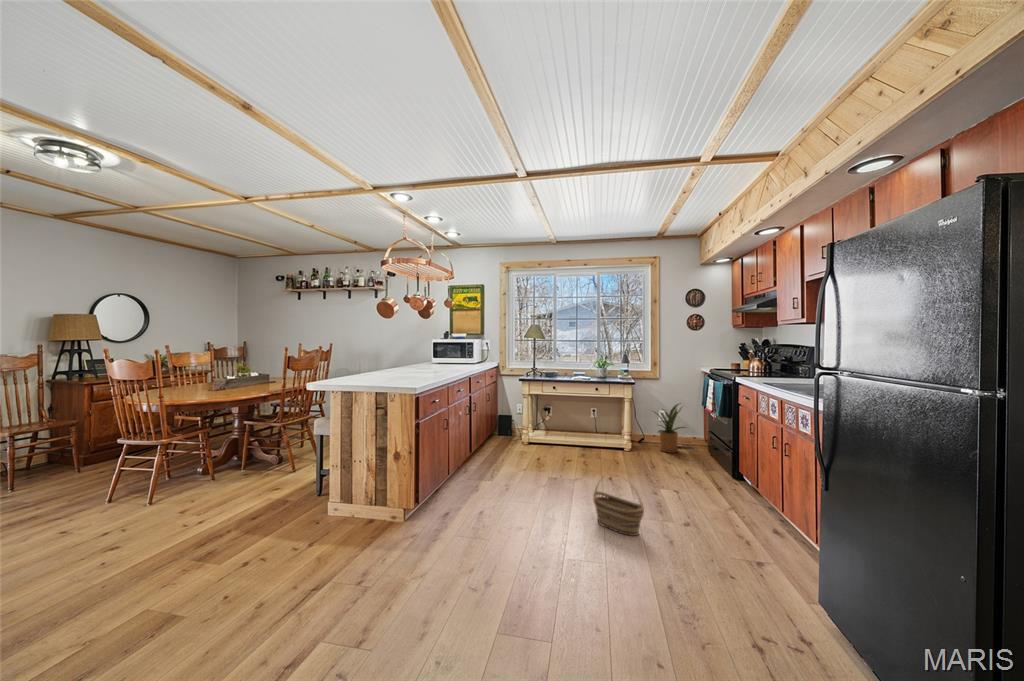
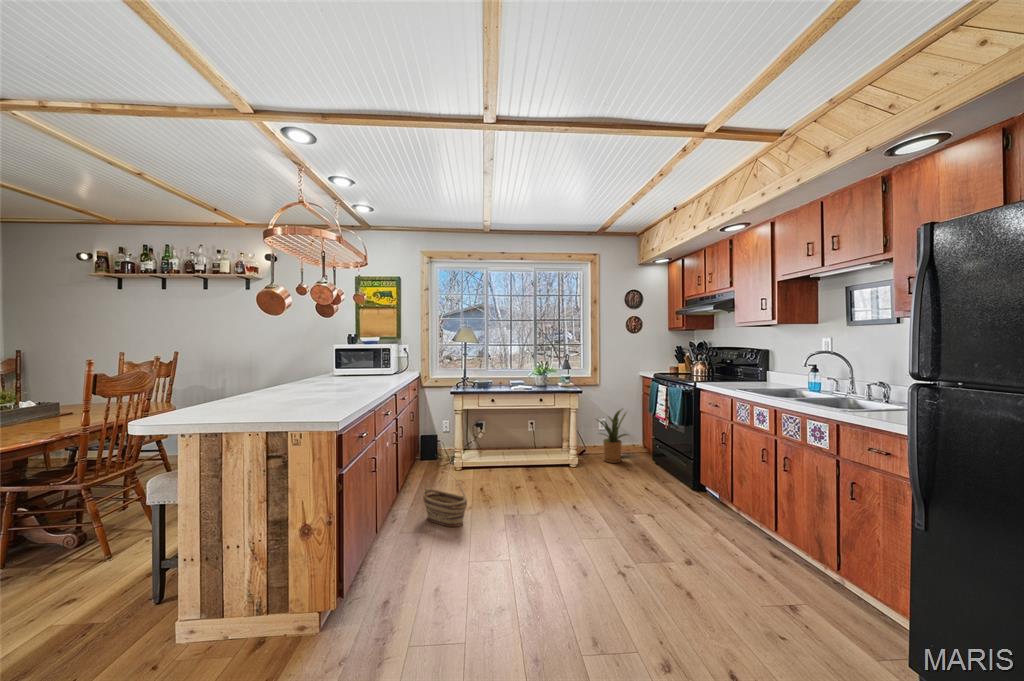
basket: present [593,478,644,536] -> present [423,472,467,527]

